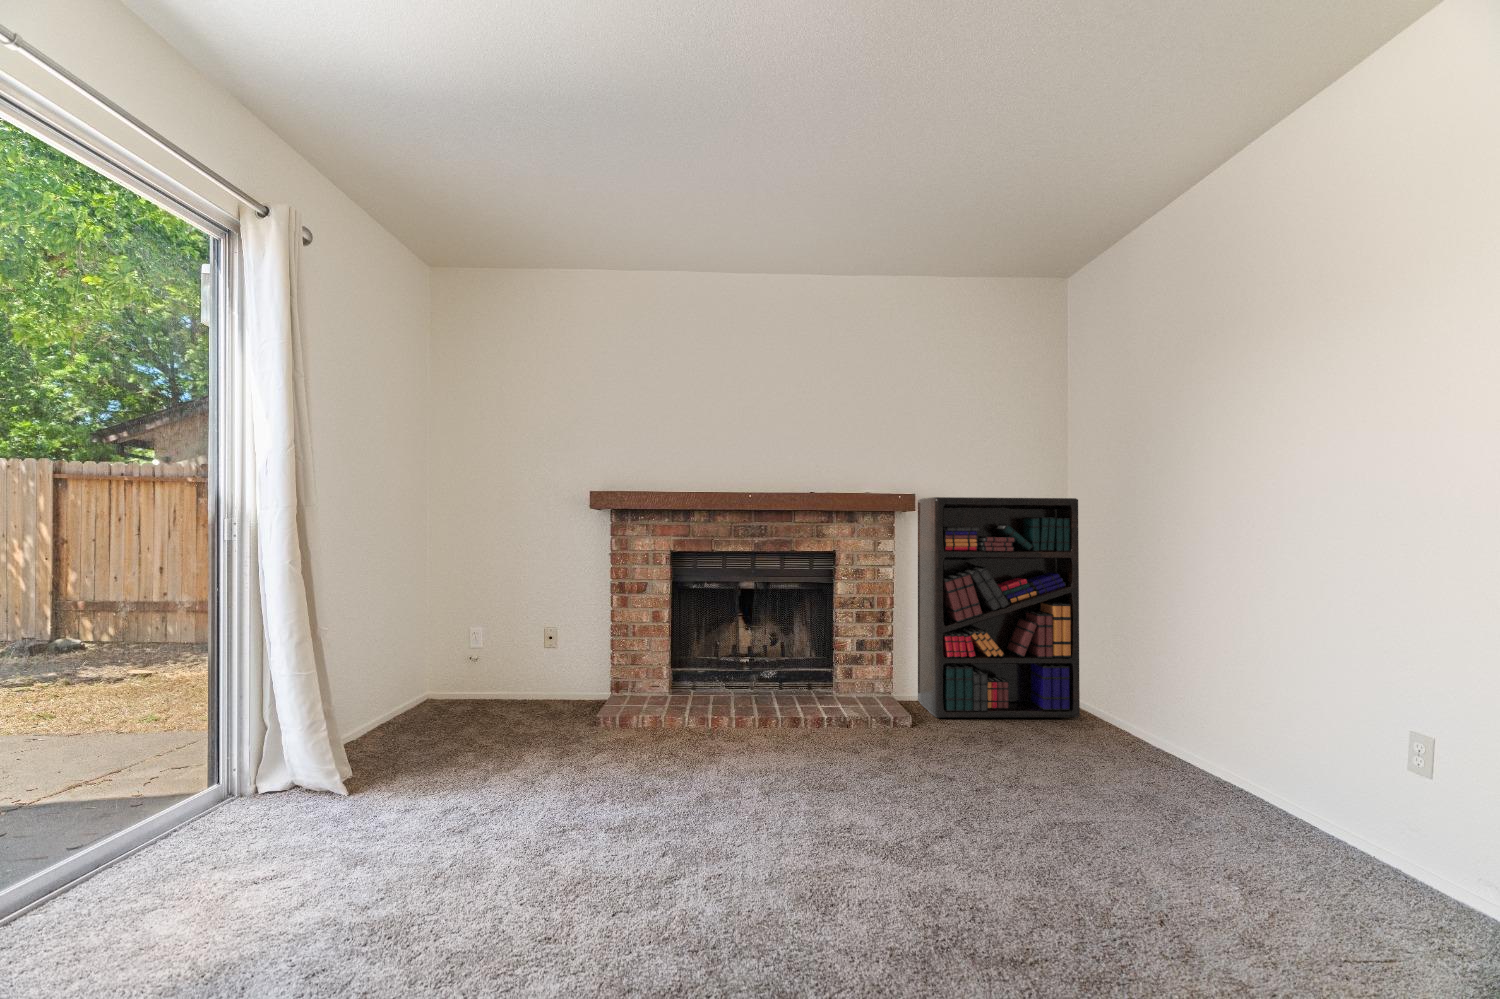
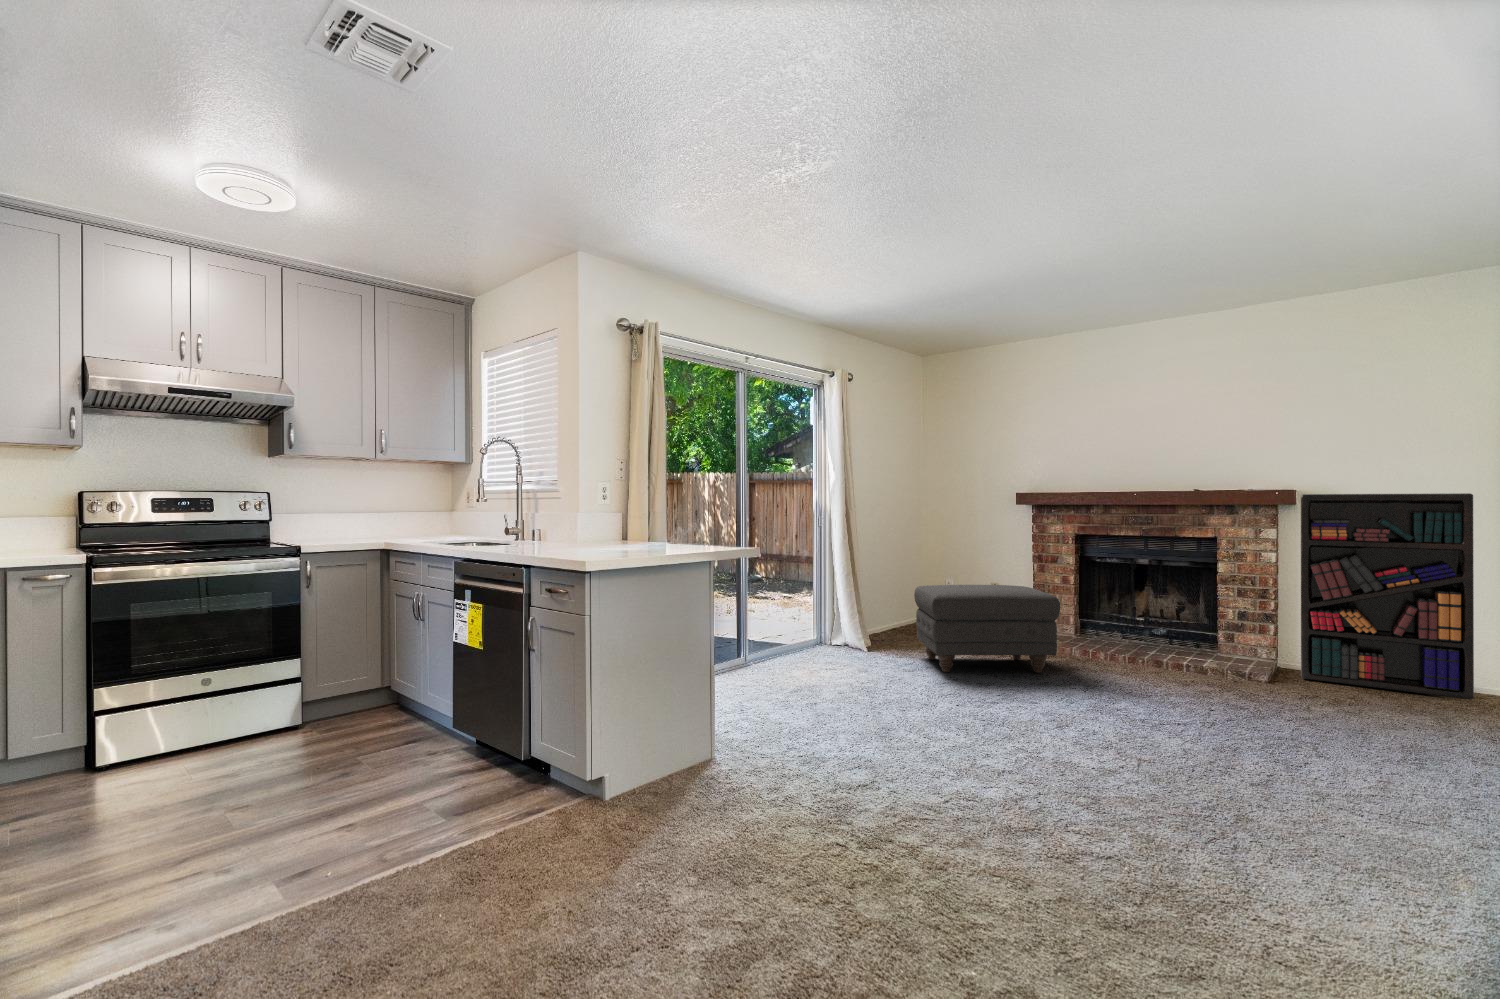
ottoman: none [451,635,705,817] -> present [914,585,1060,673]

